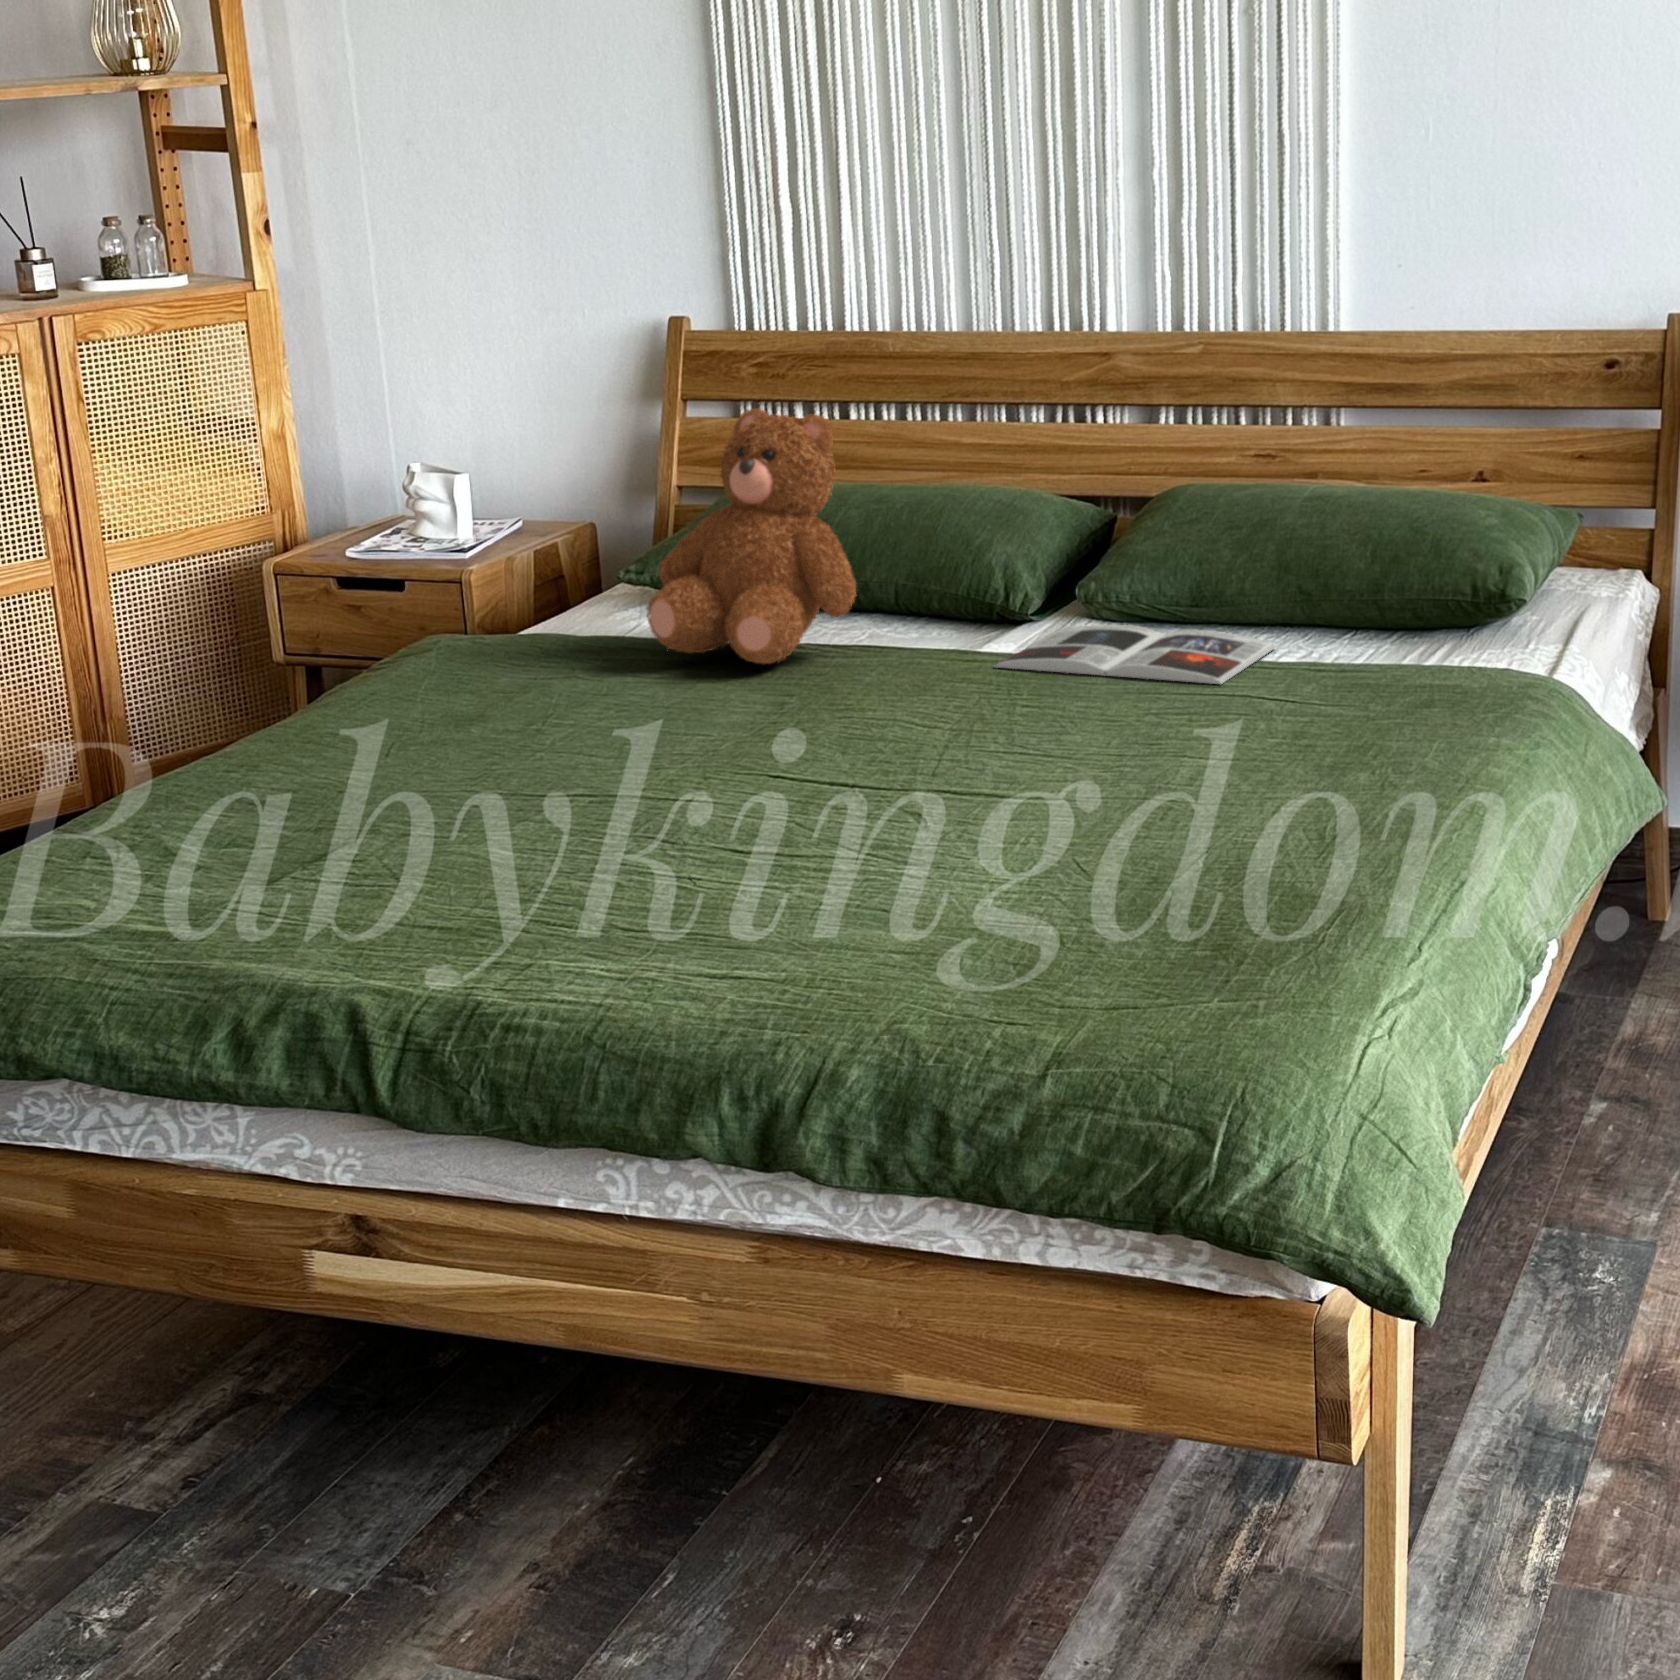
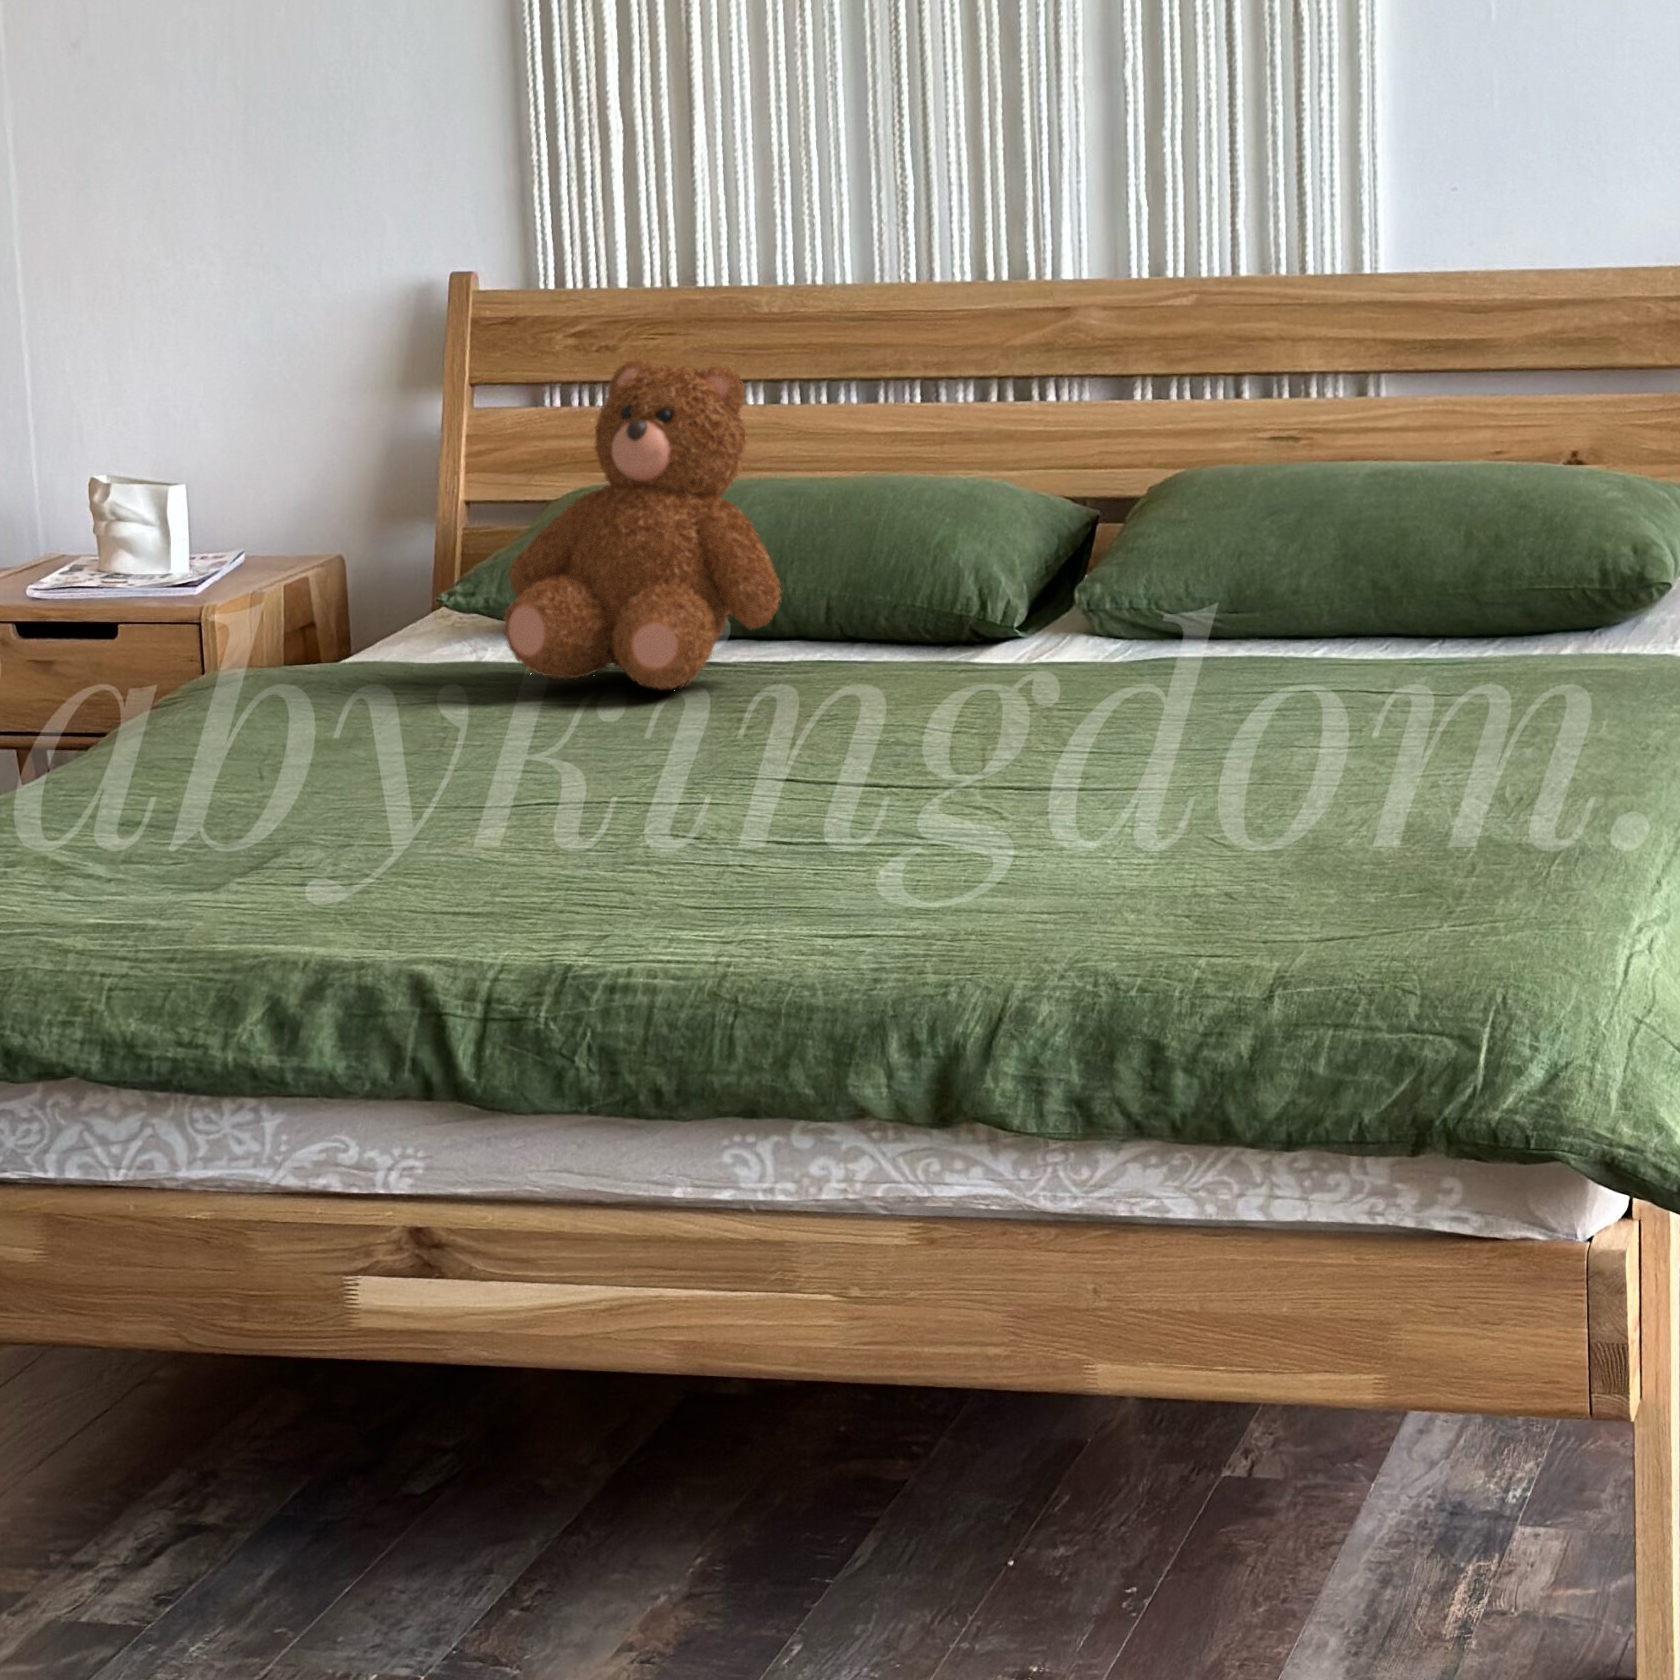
magazine: present [995,625,1276,684] -> none [971,640,1338,698]

